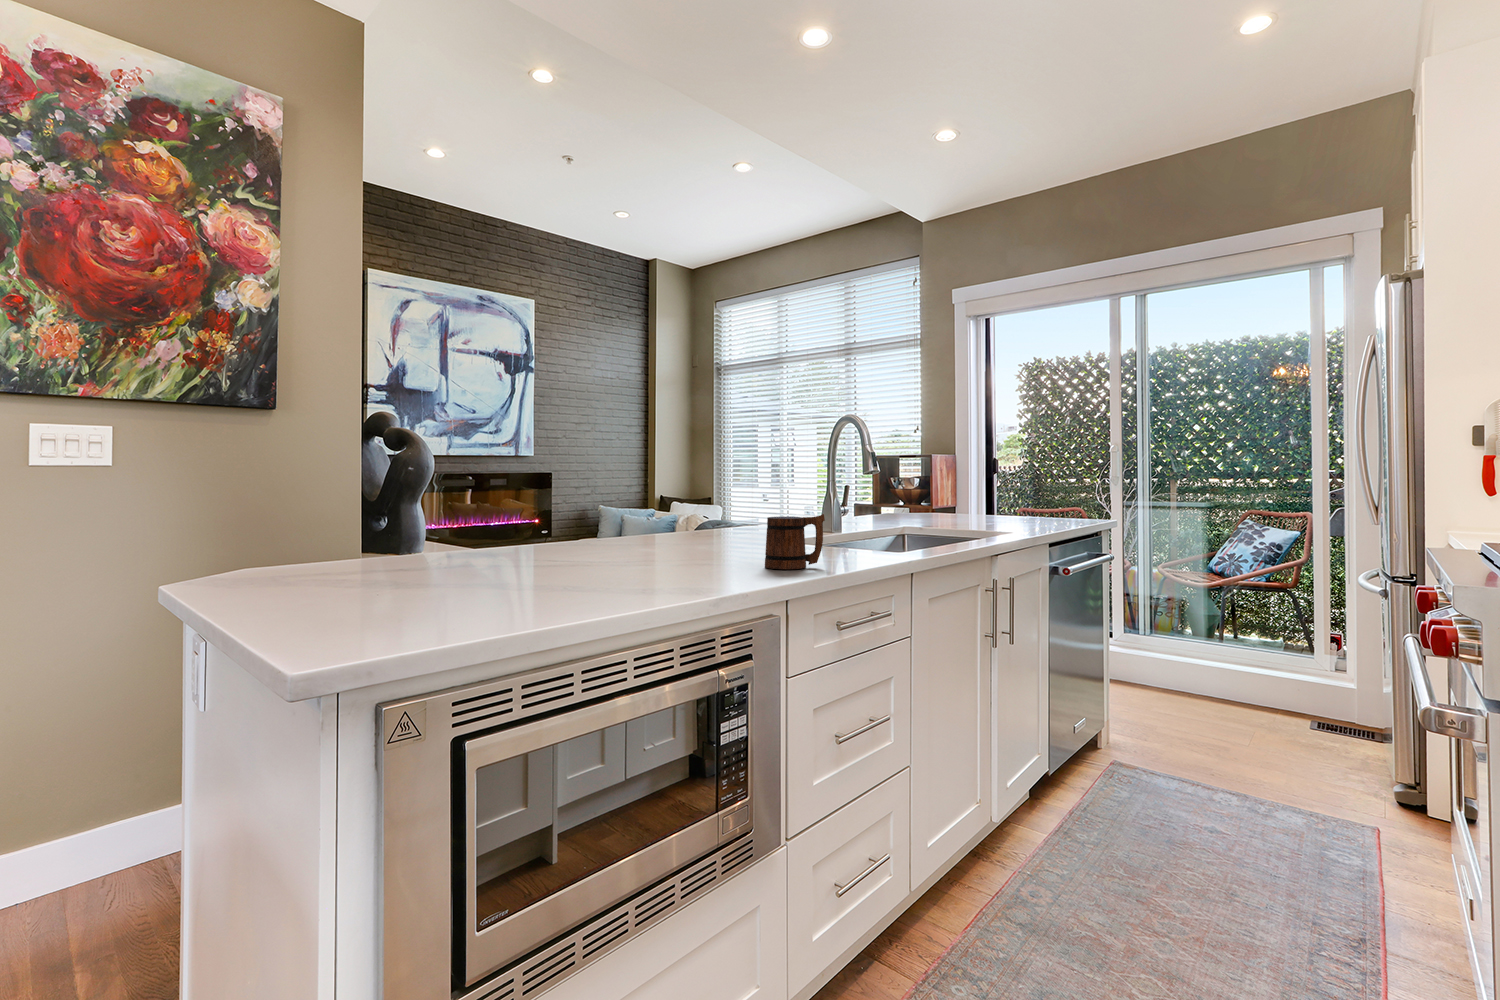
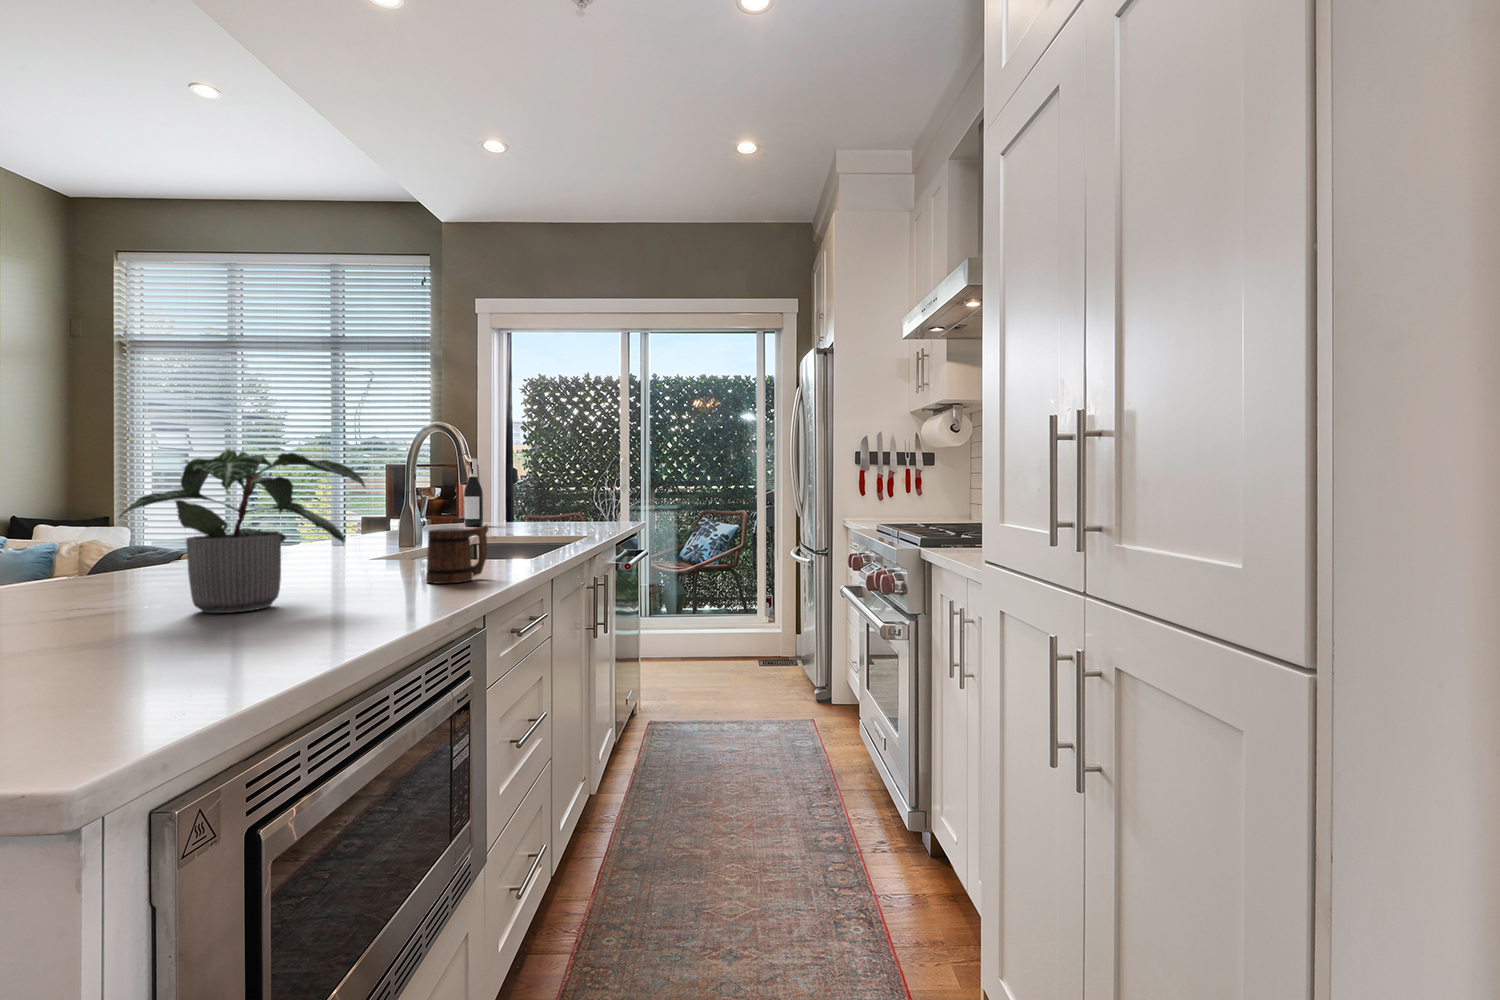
potted plant: none [535,446,694,576] -> present [120,450,365,613]
wine bottle: none [926,450,945,518] -> present [464,458,483,526]

